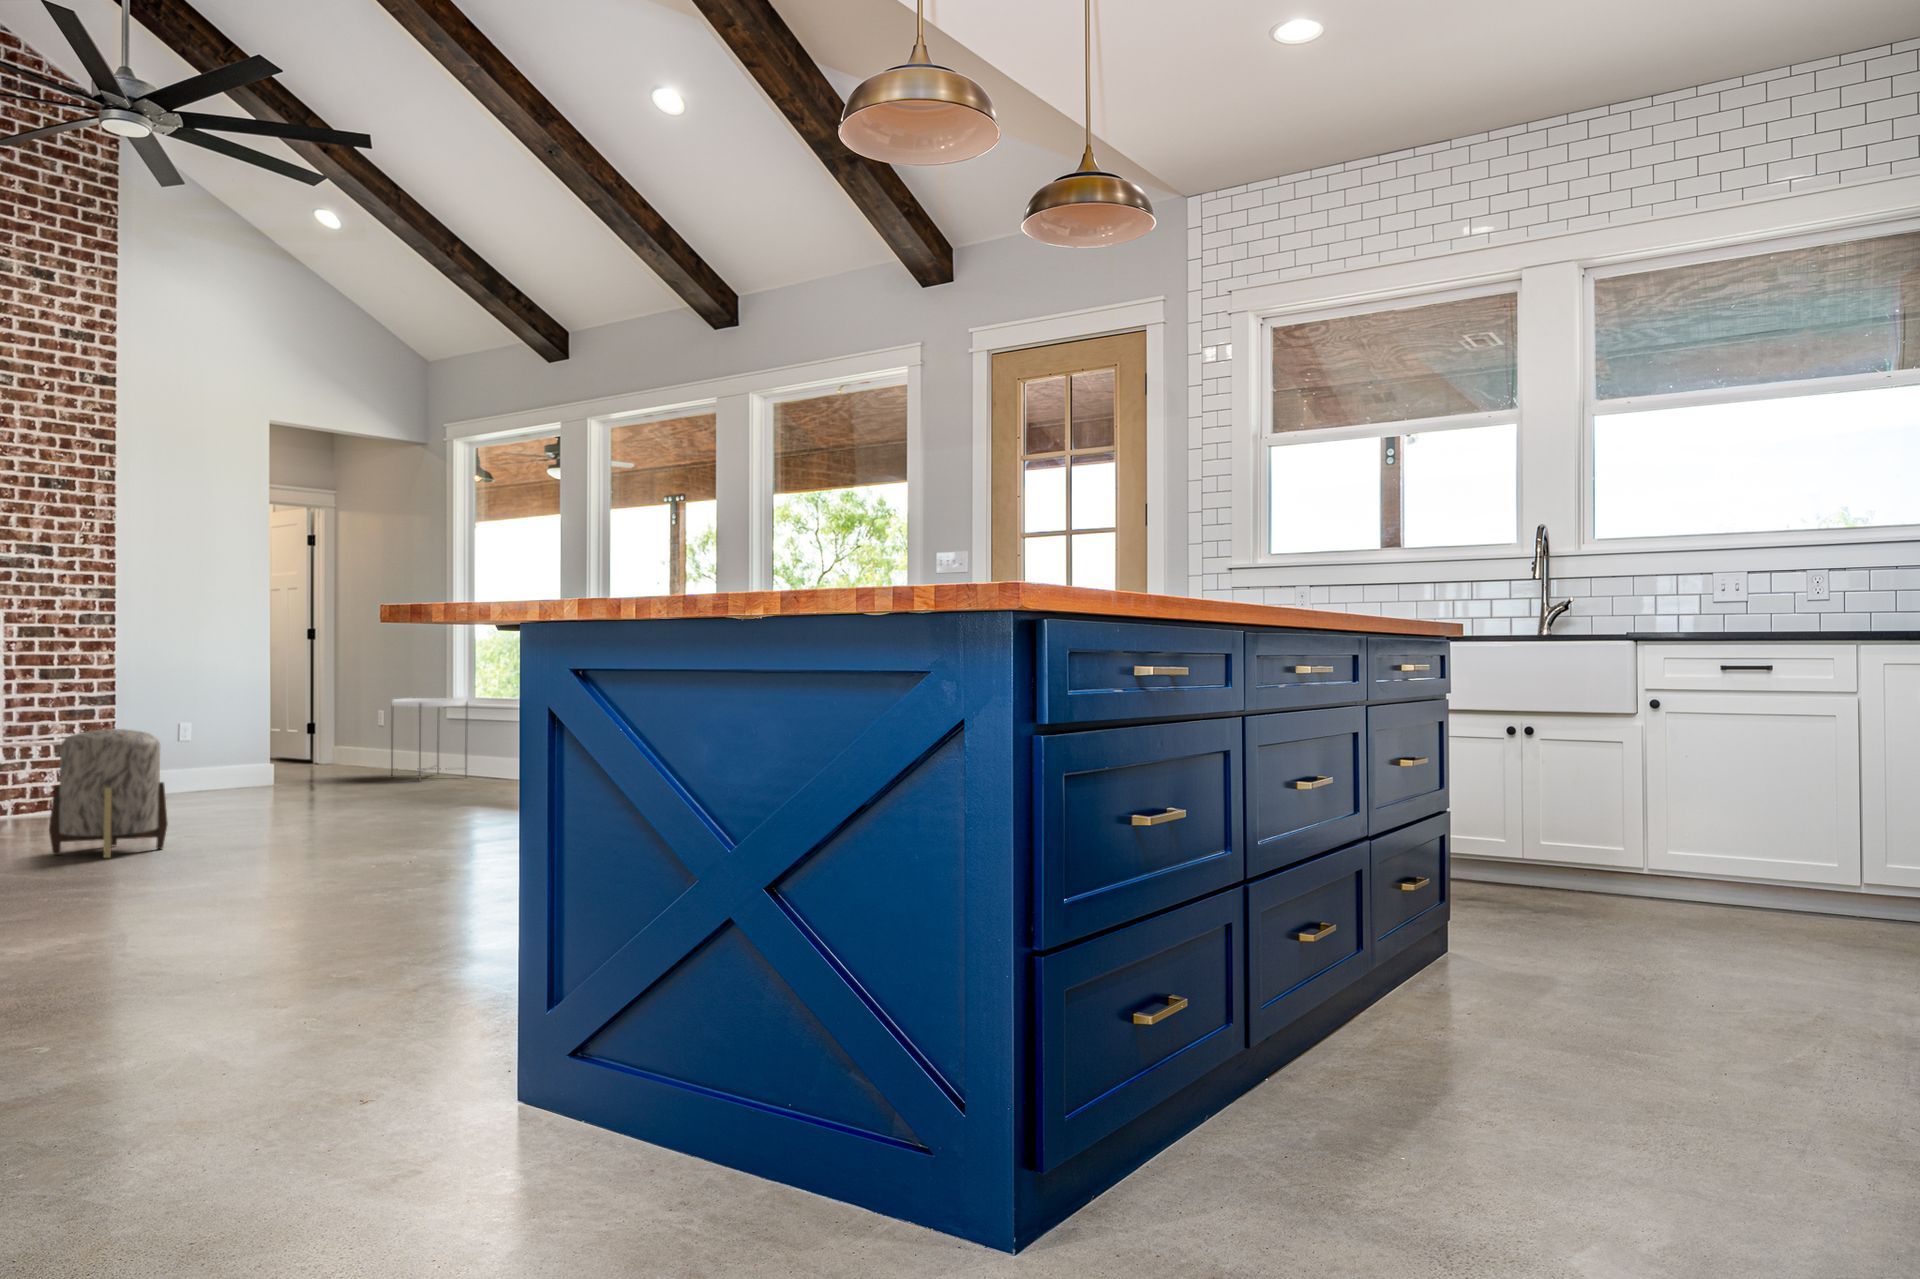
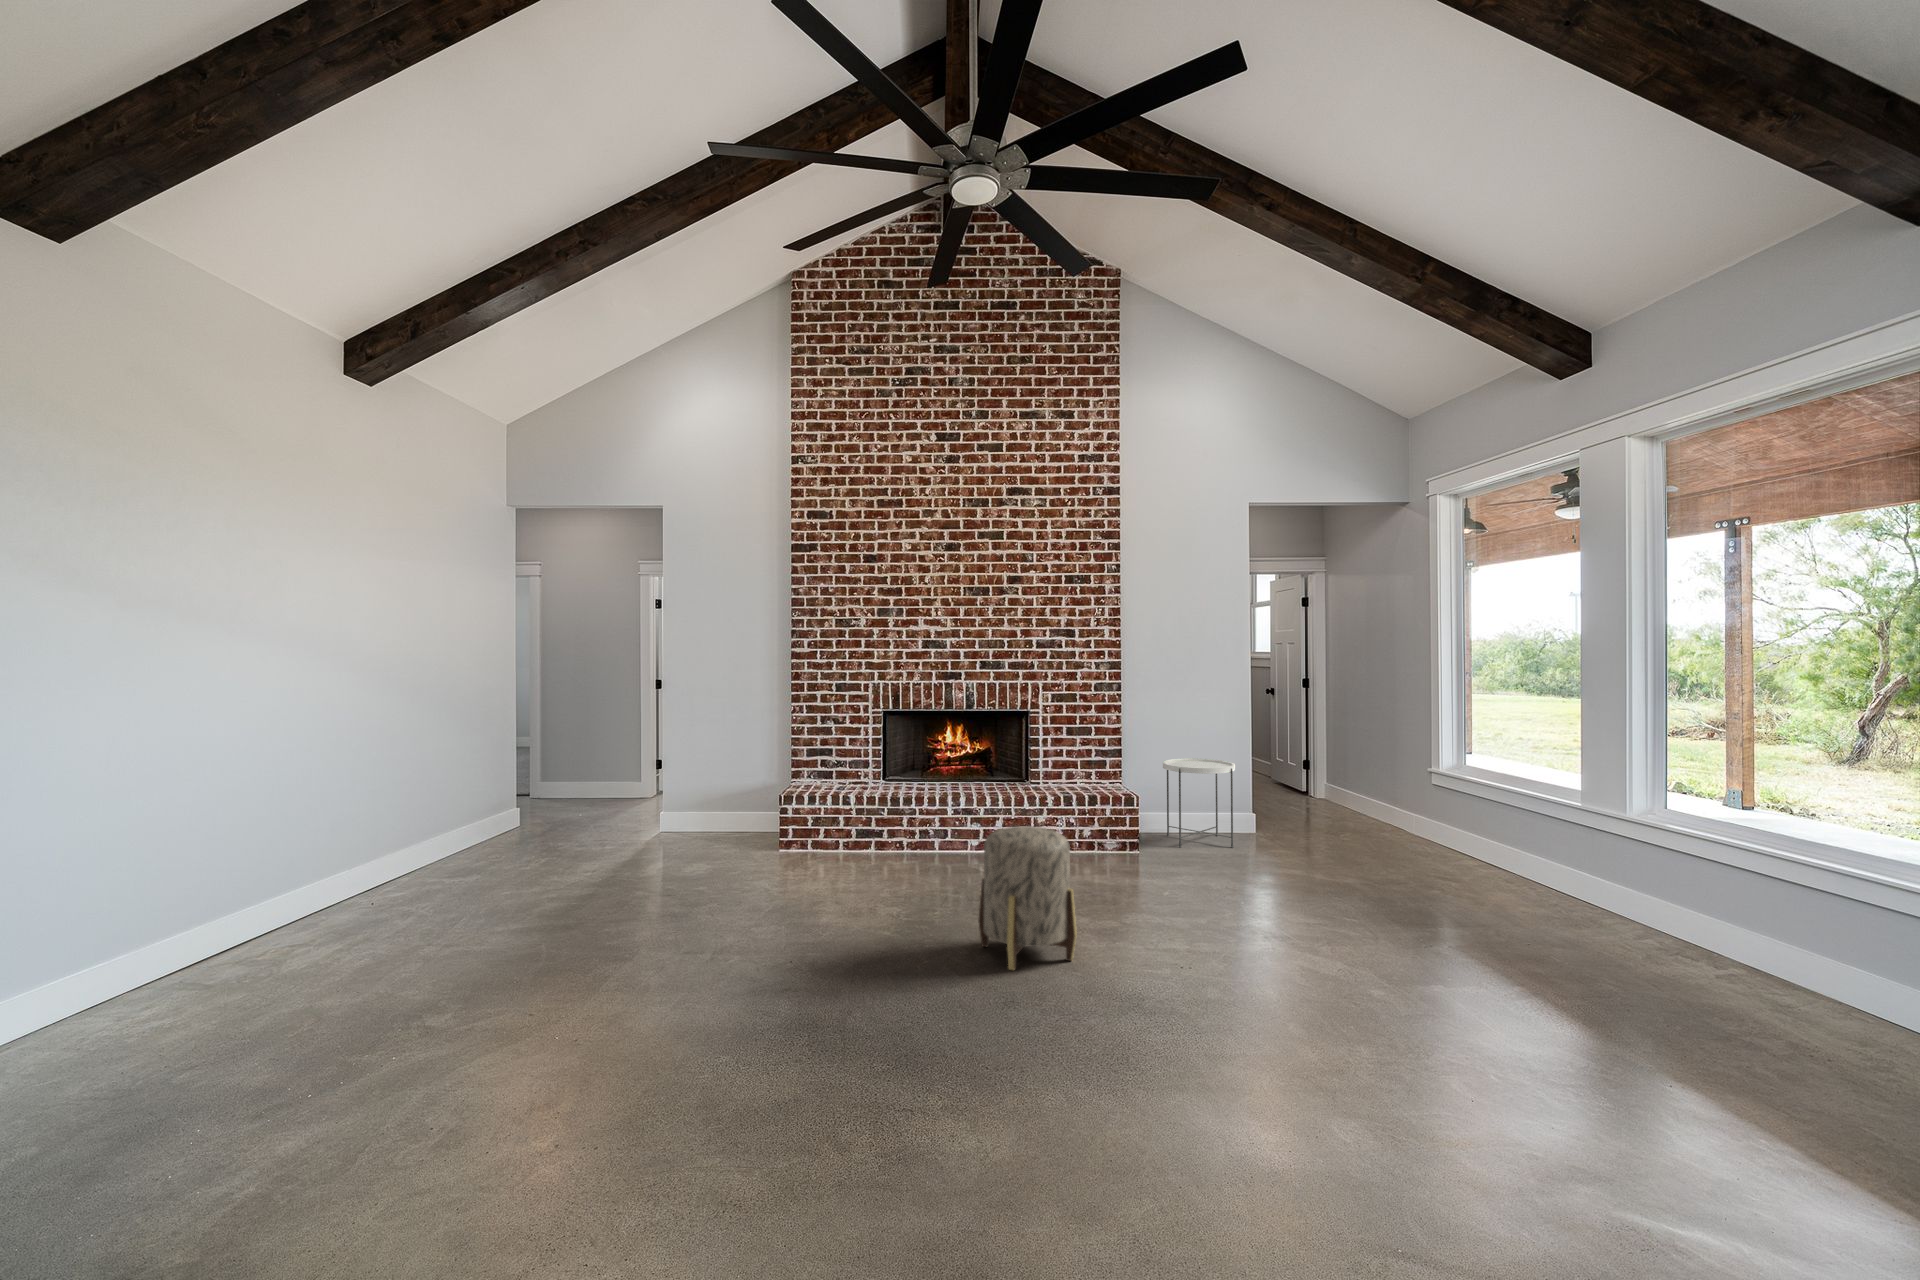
side table: present [391,698,468,781] -> present [1163,758,1235,848]

